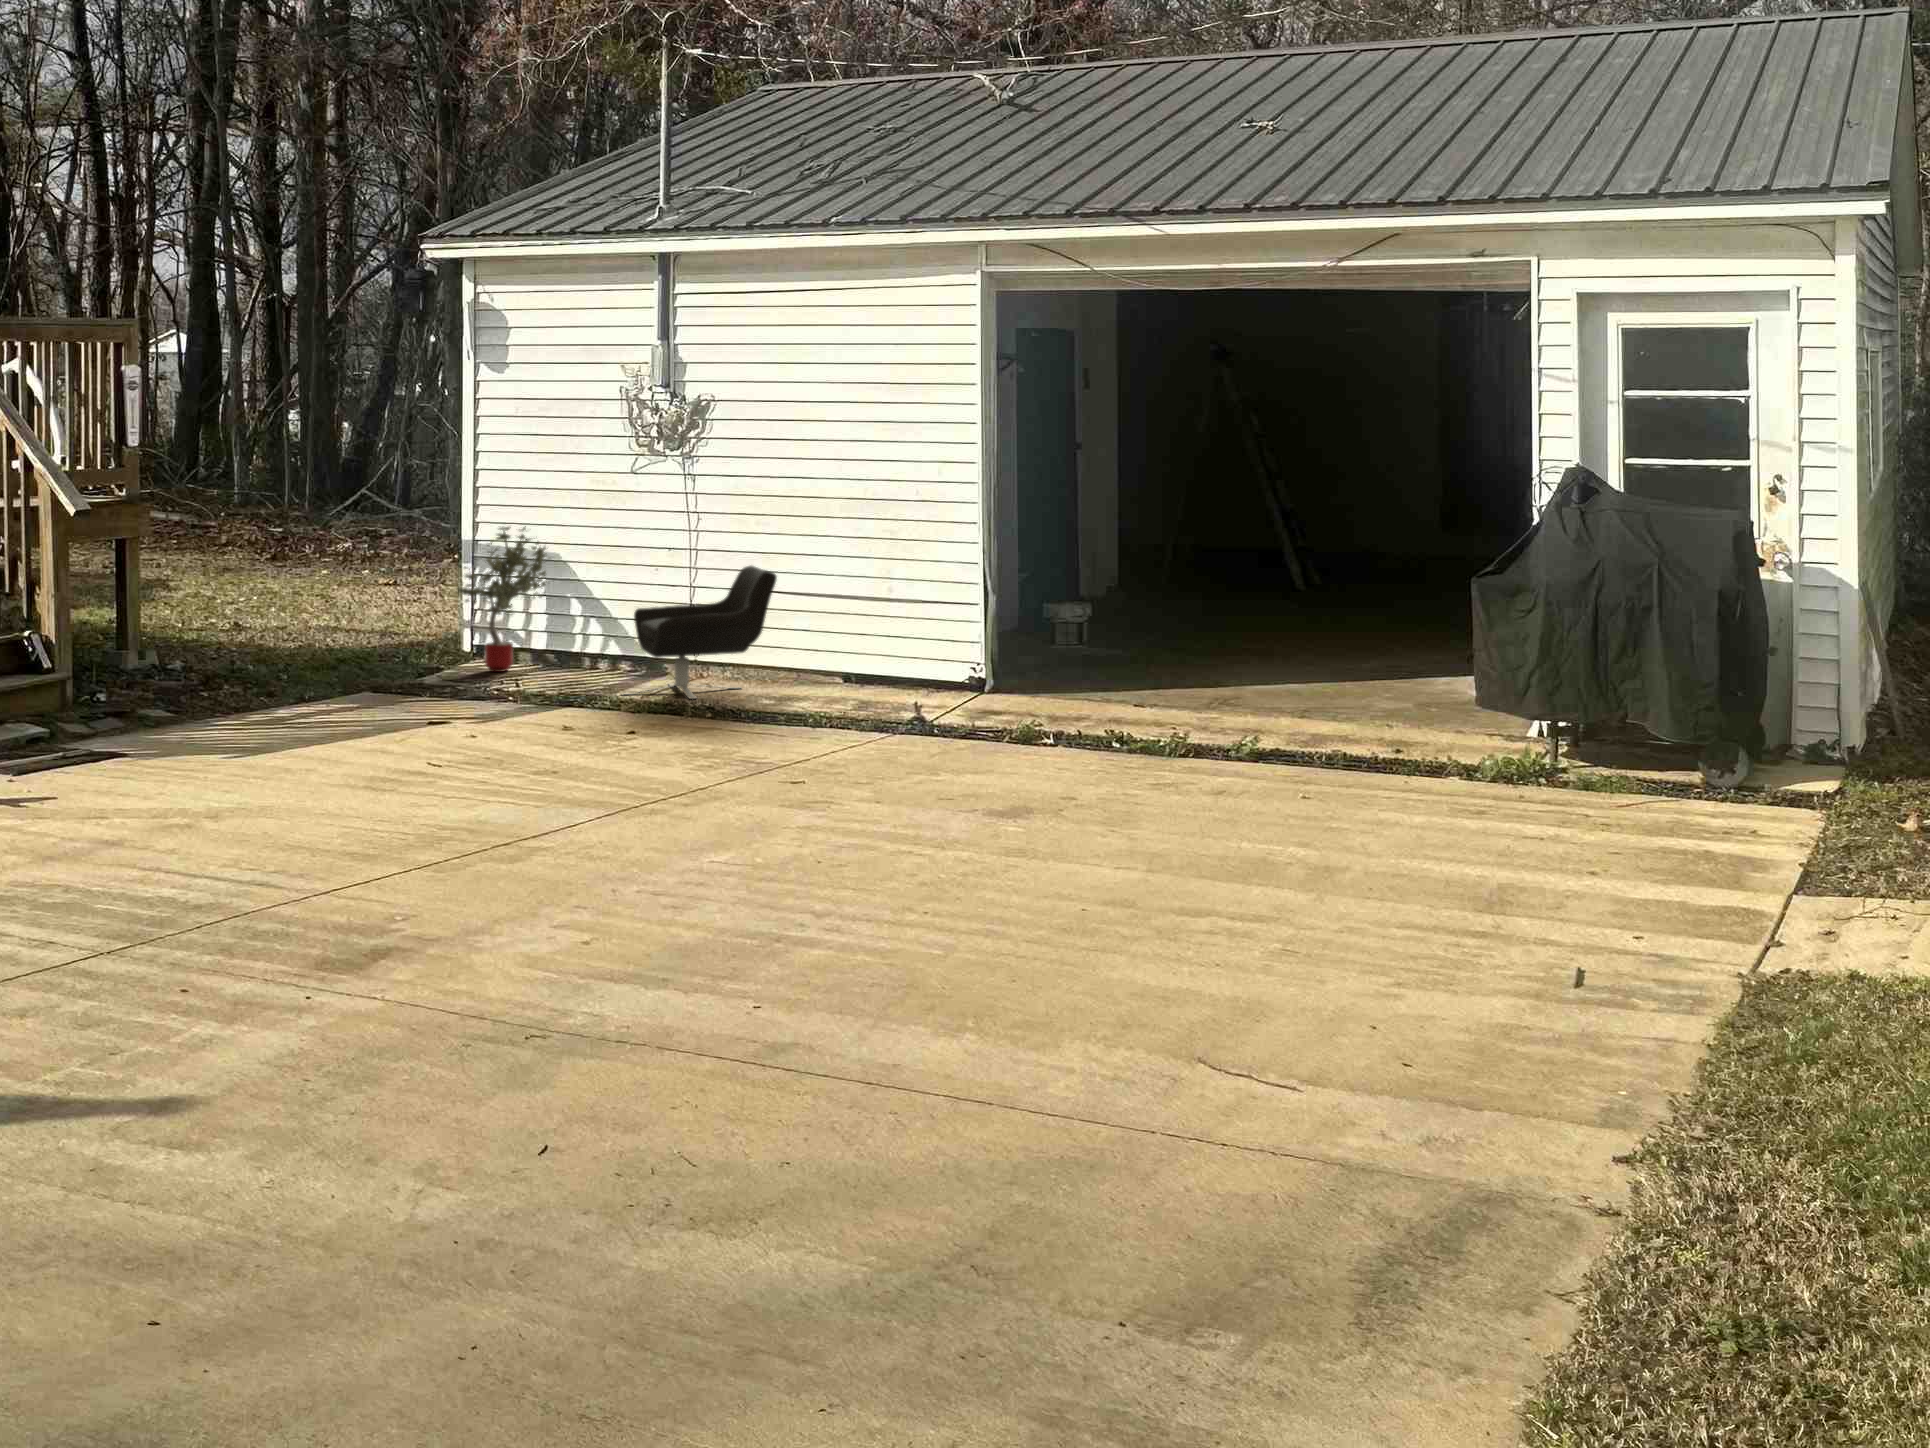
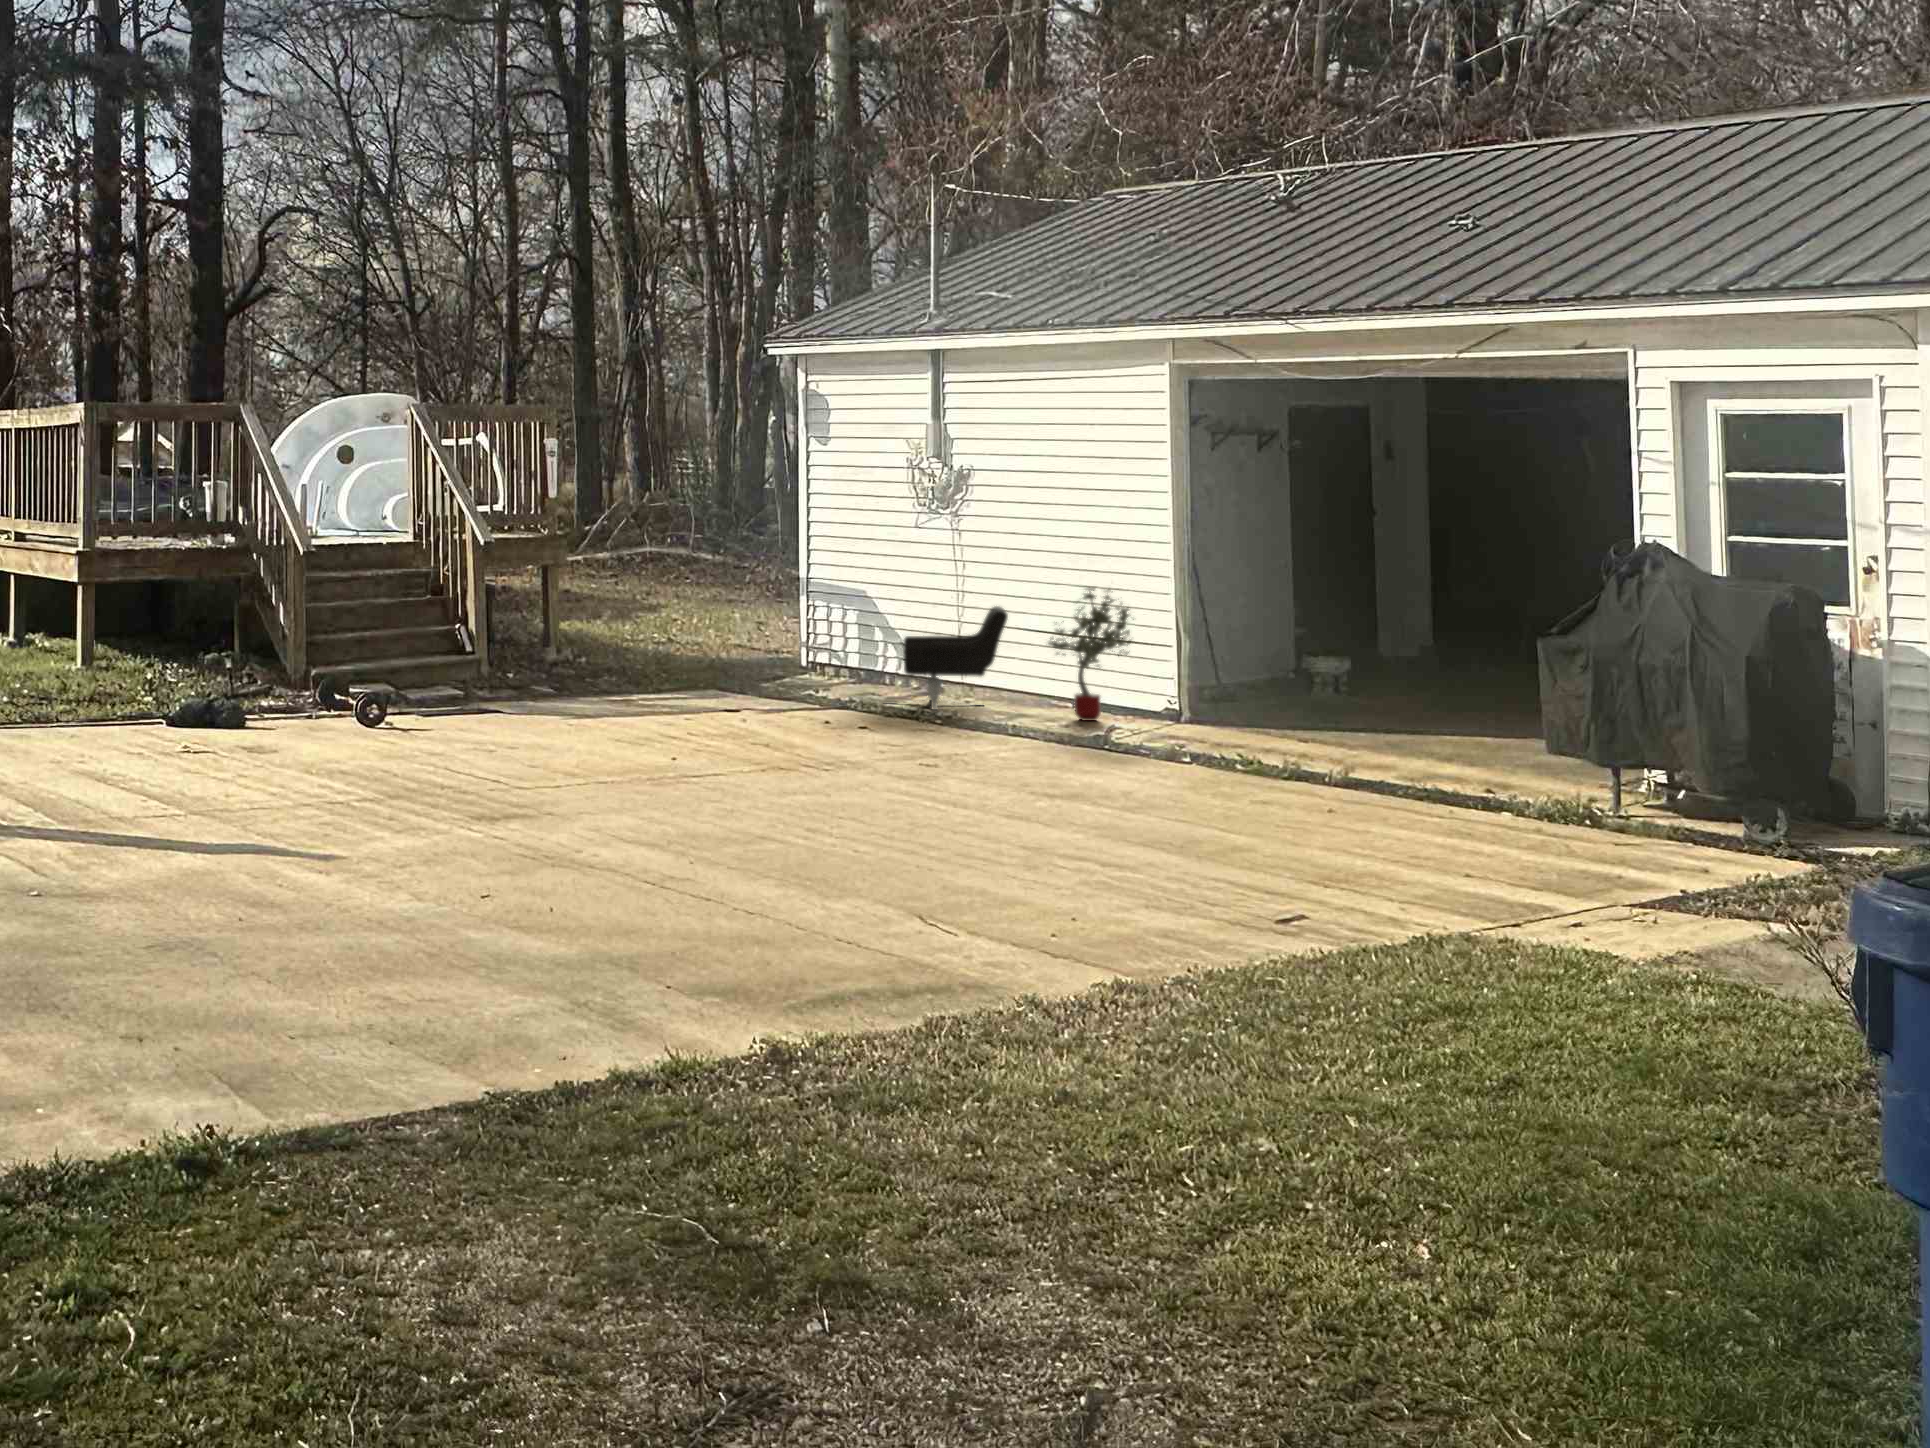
potted tree: present [456,526,550,672] -> present [1049,587,1134,721]

